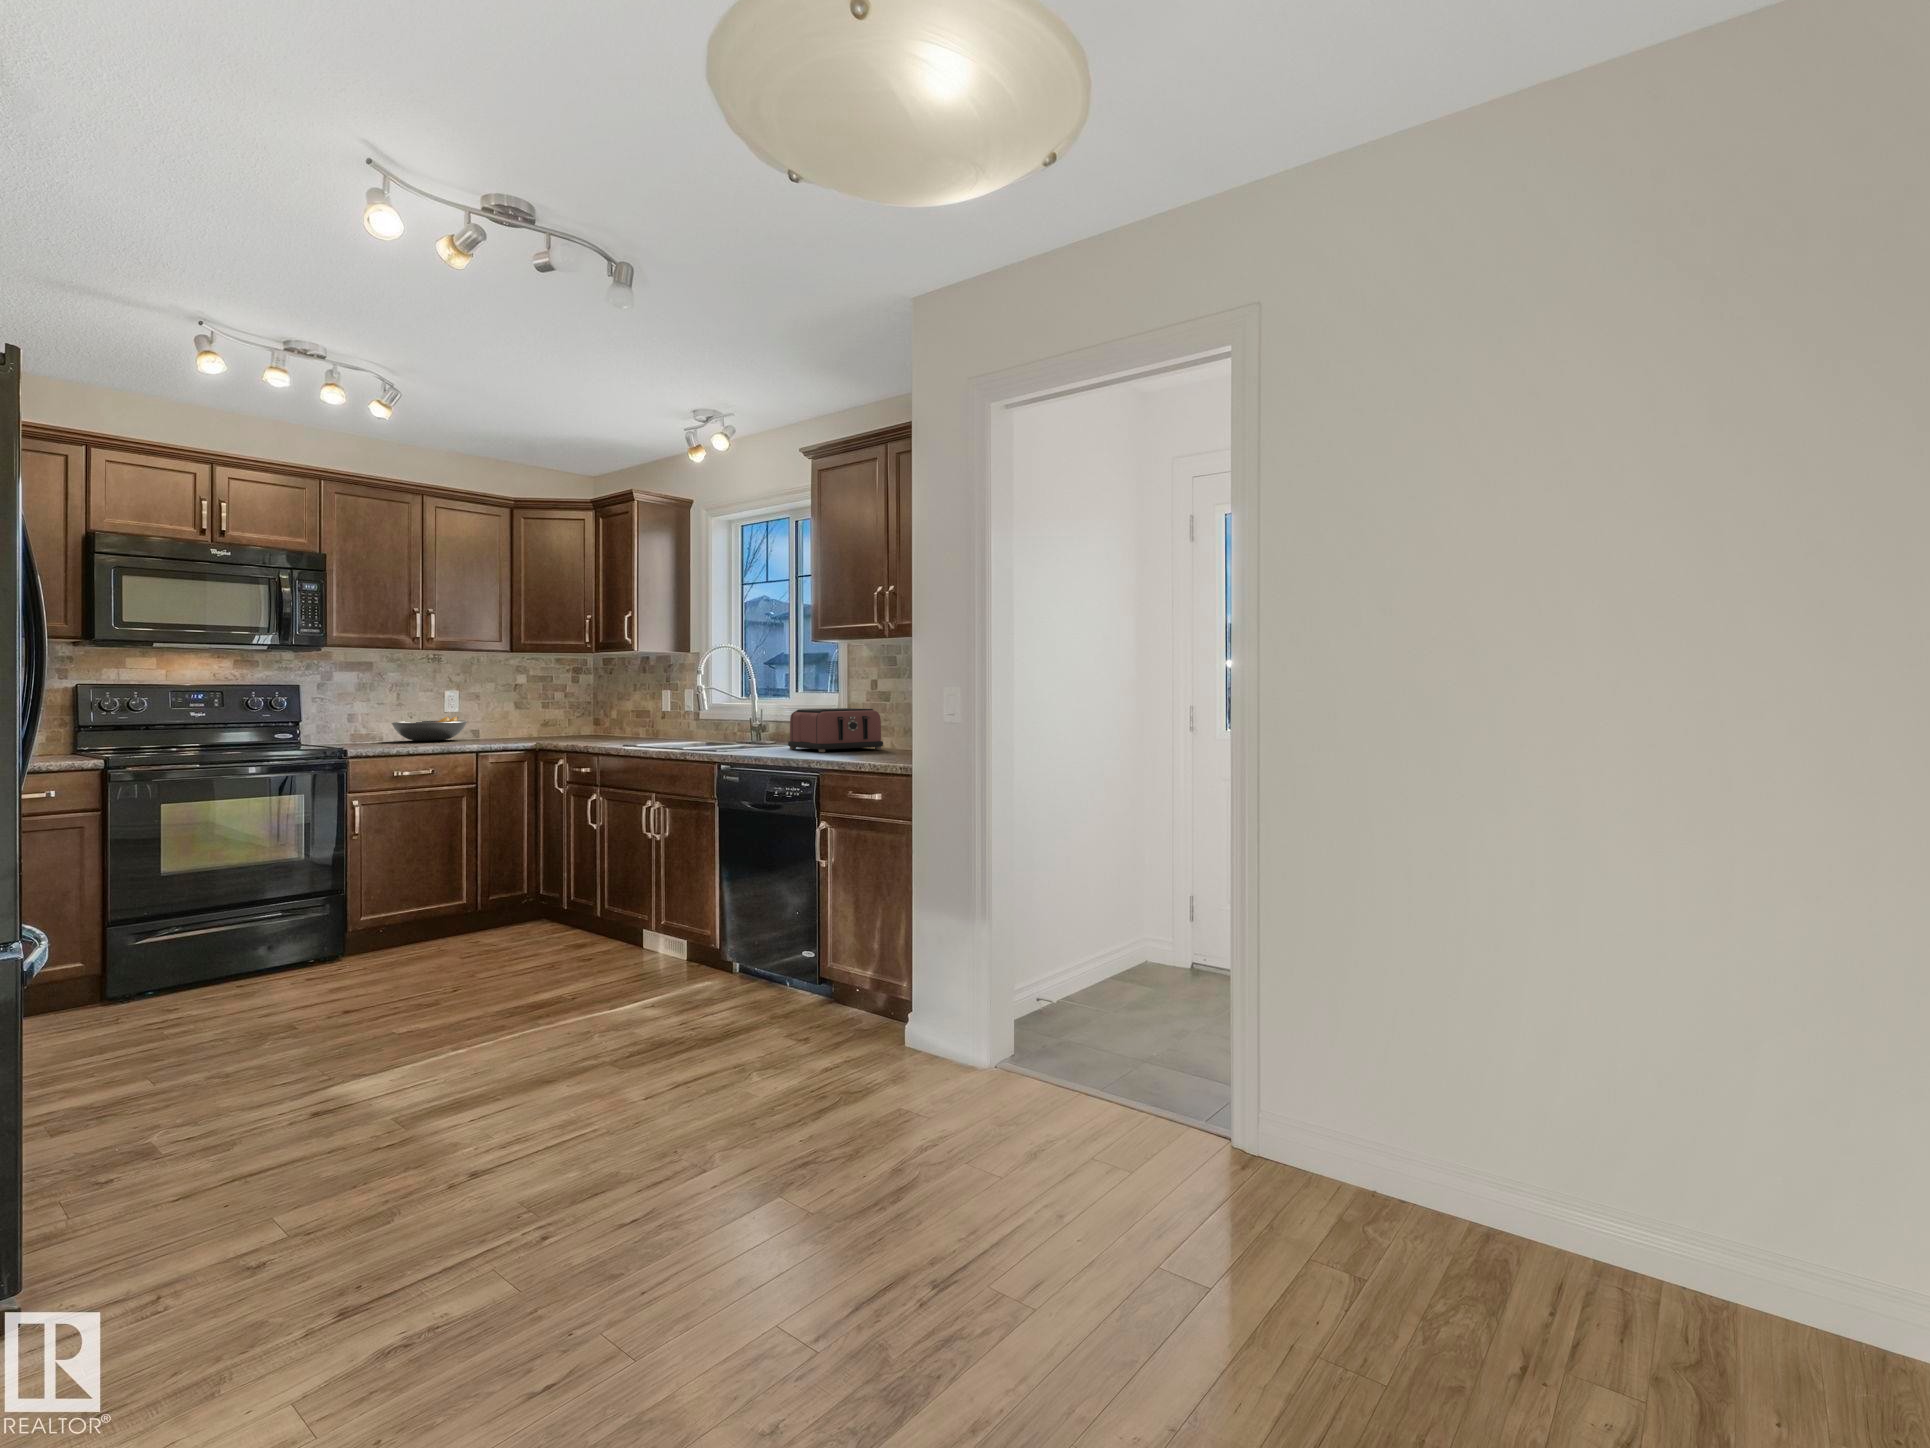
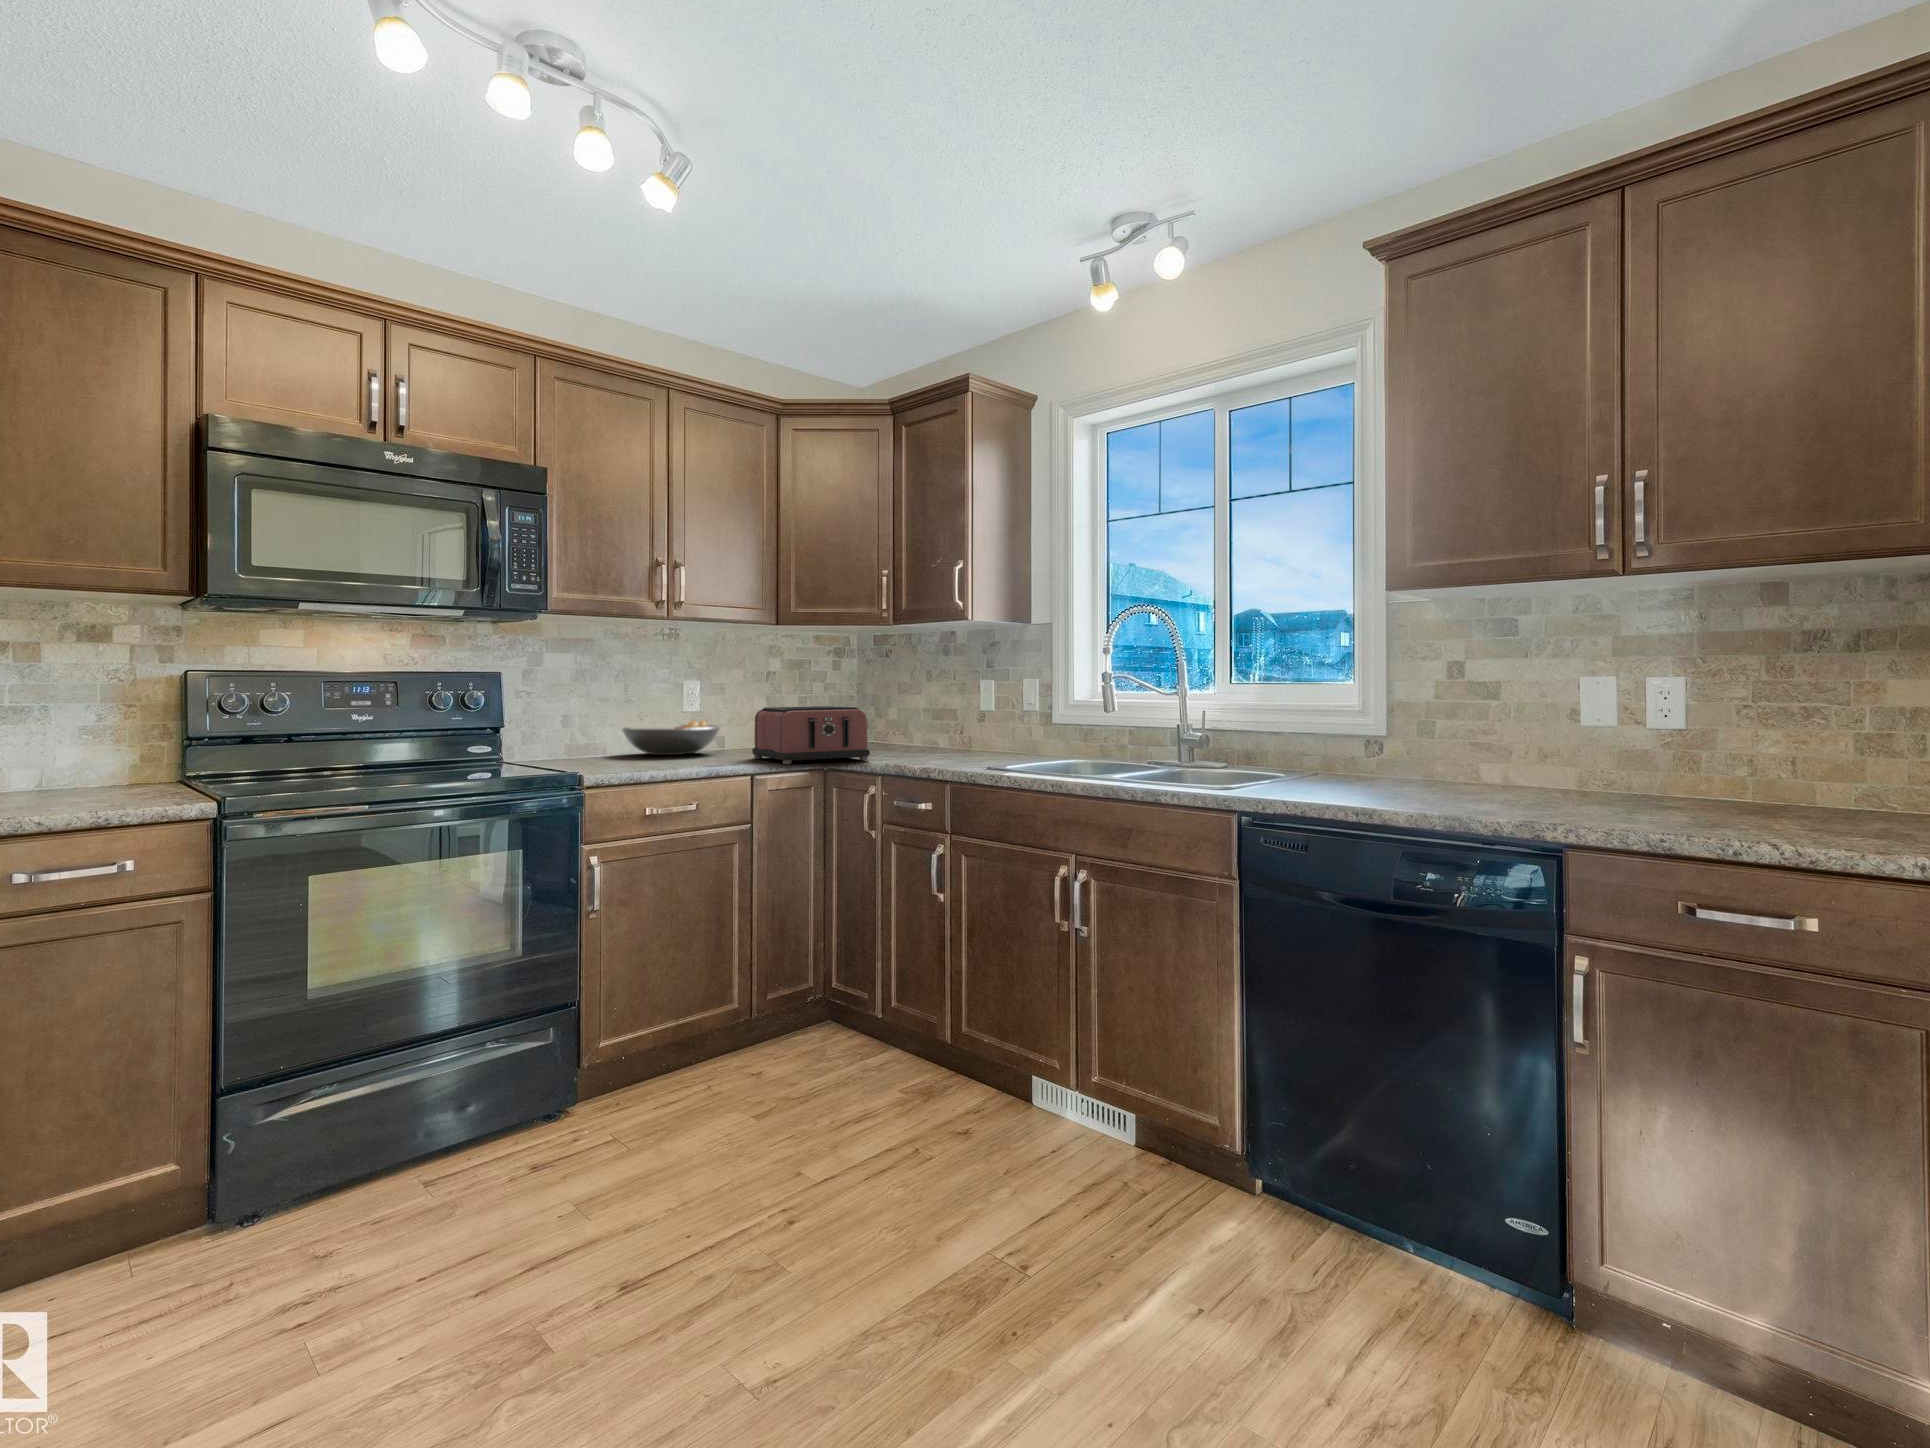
toaster: present [788,708,883,752] -> present [752,706,870,764]

